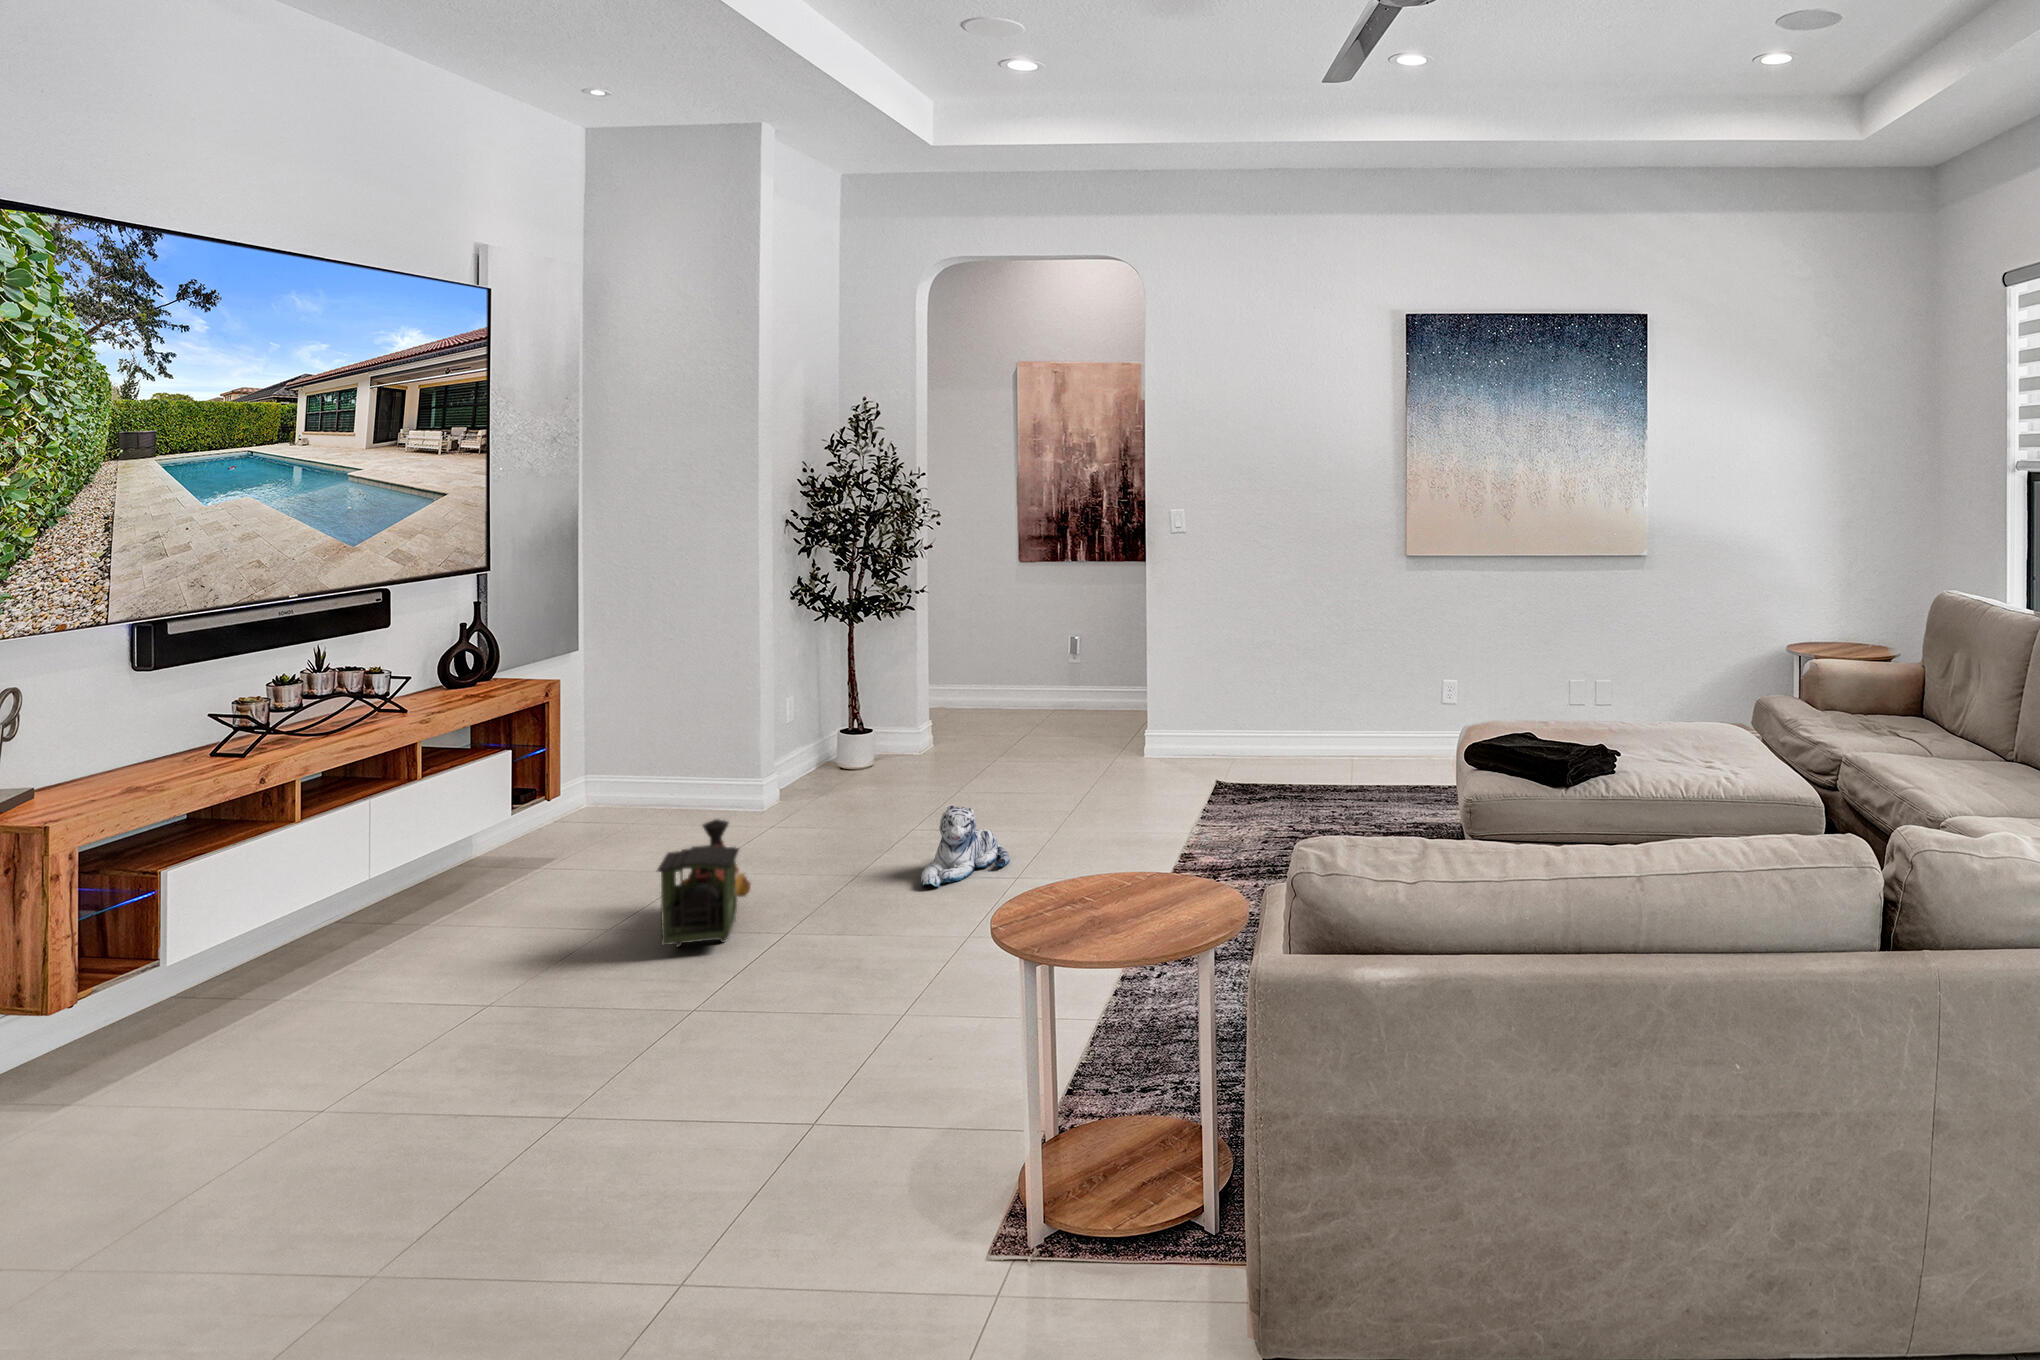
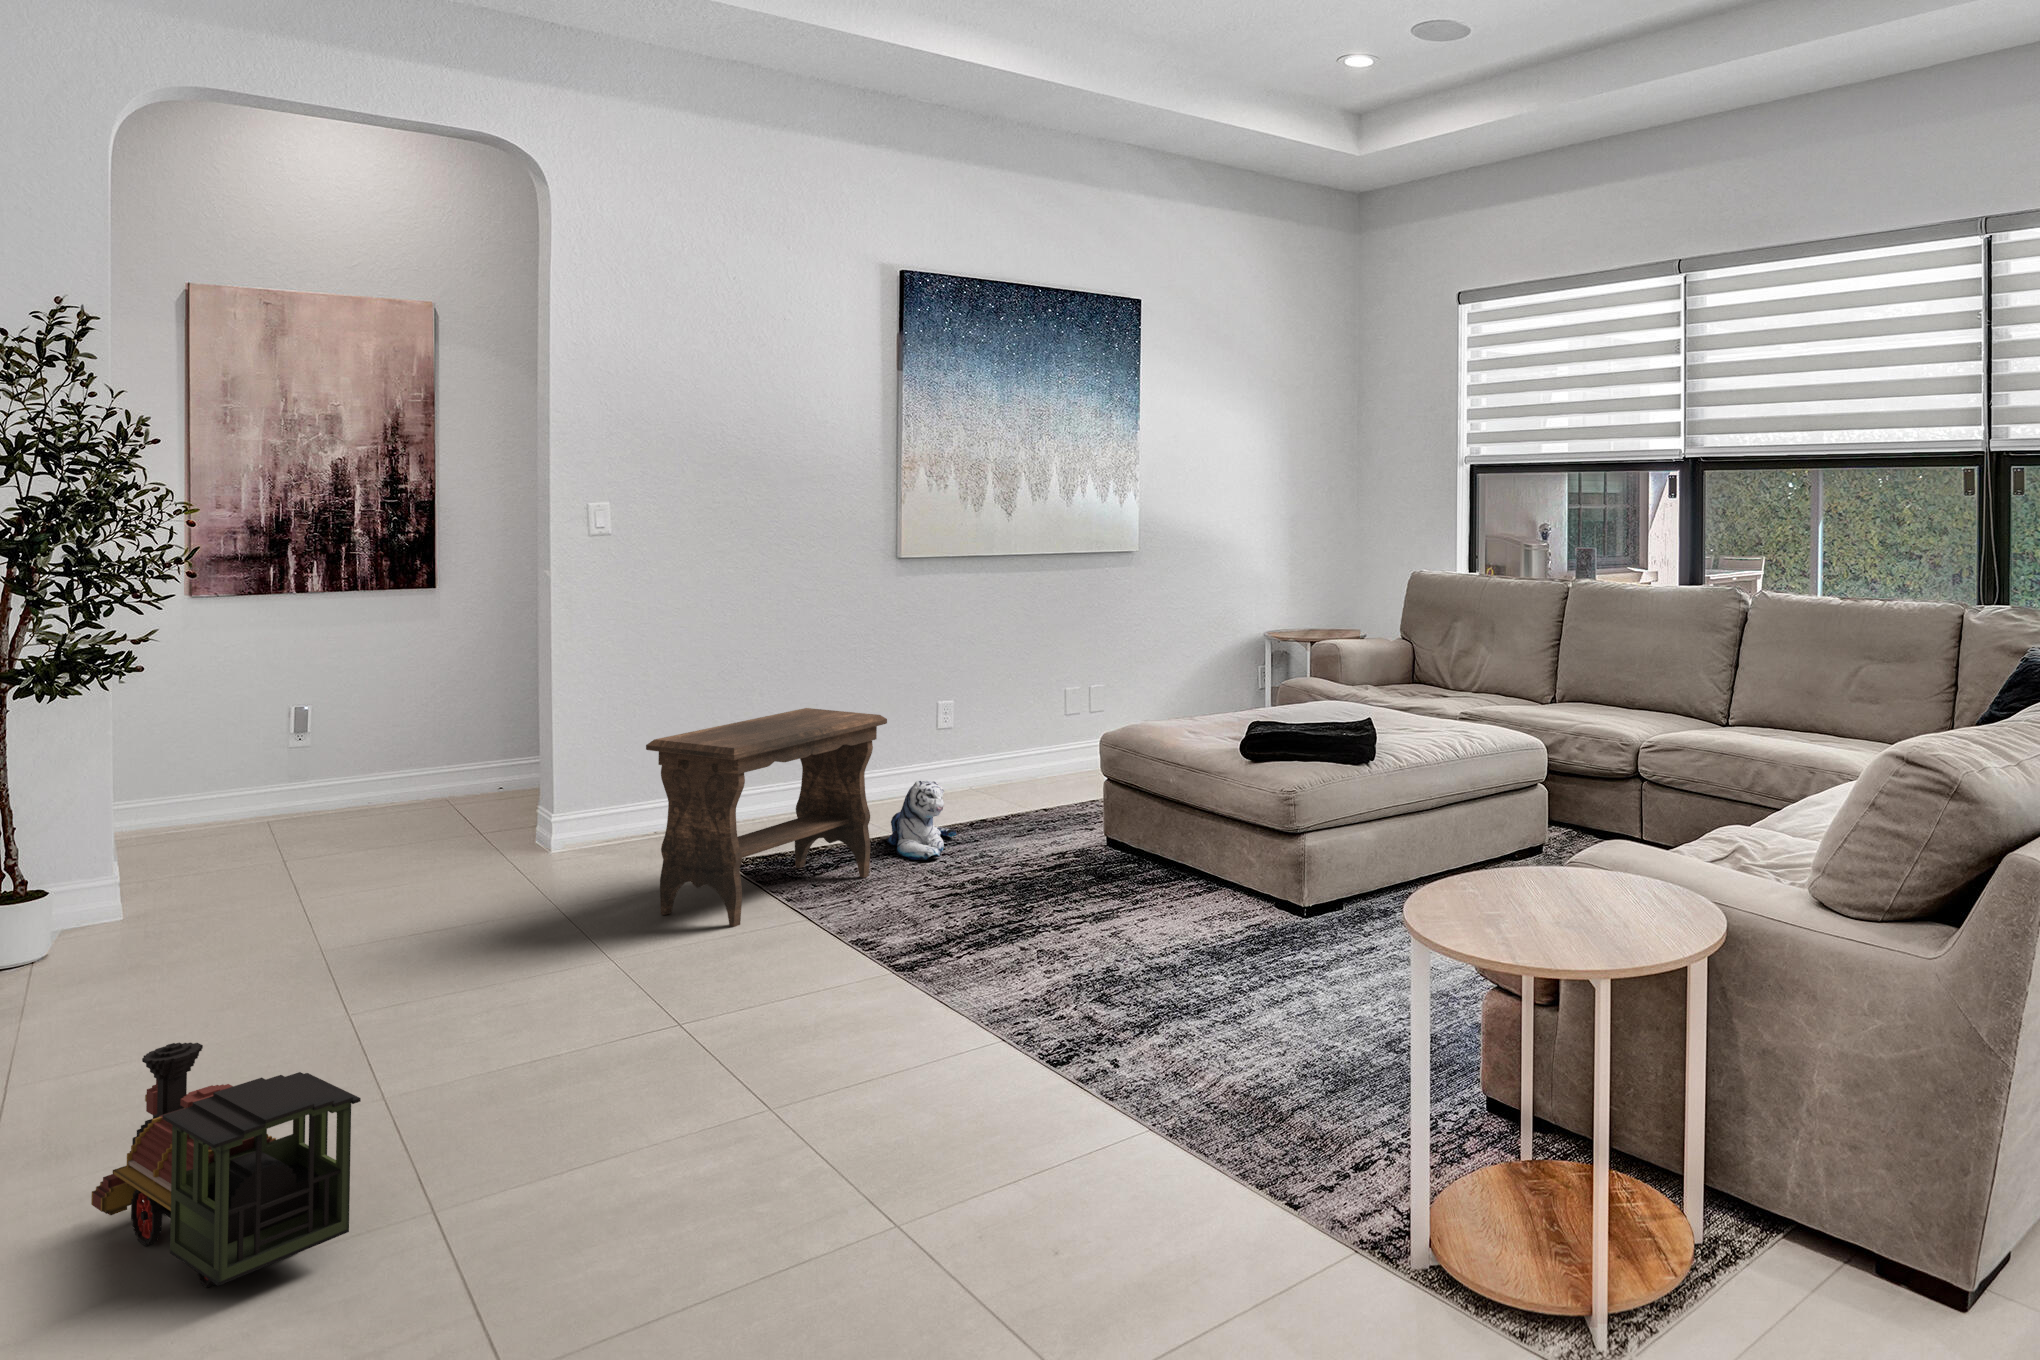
footstool: none [1121,673,1296,828] -> present [646,708,887,927]
plush toy: present [921,806,1010,887] -> present [887,781,956,860]

